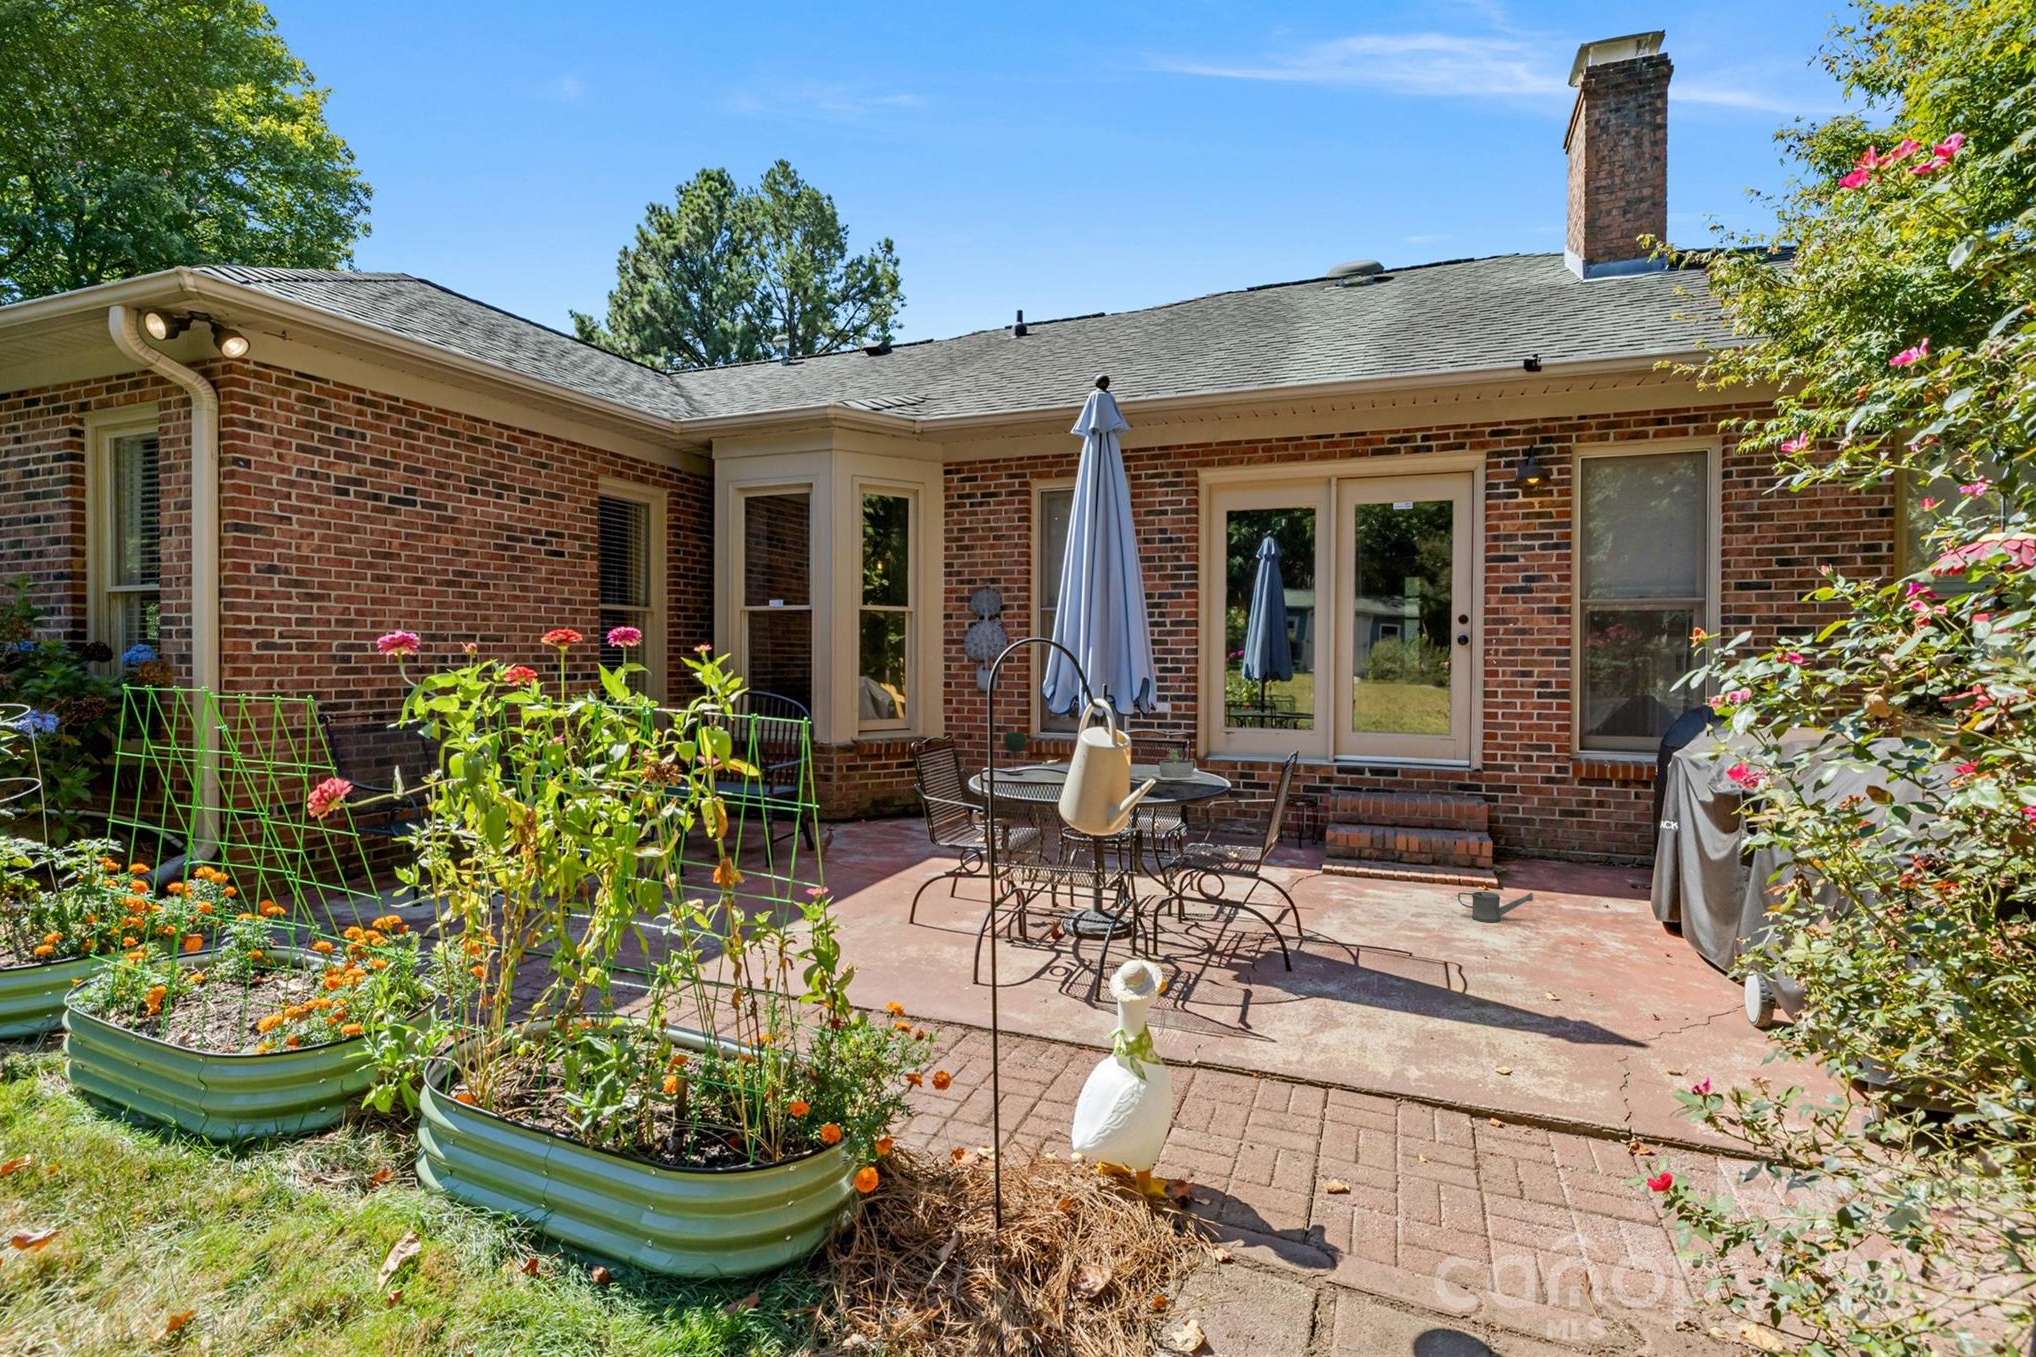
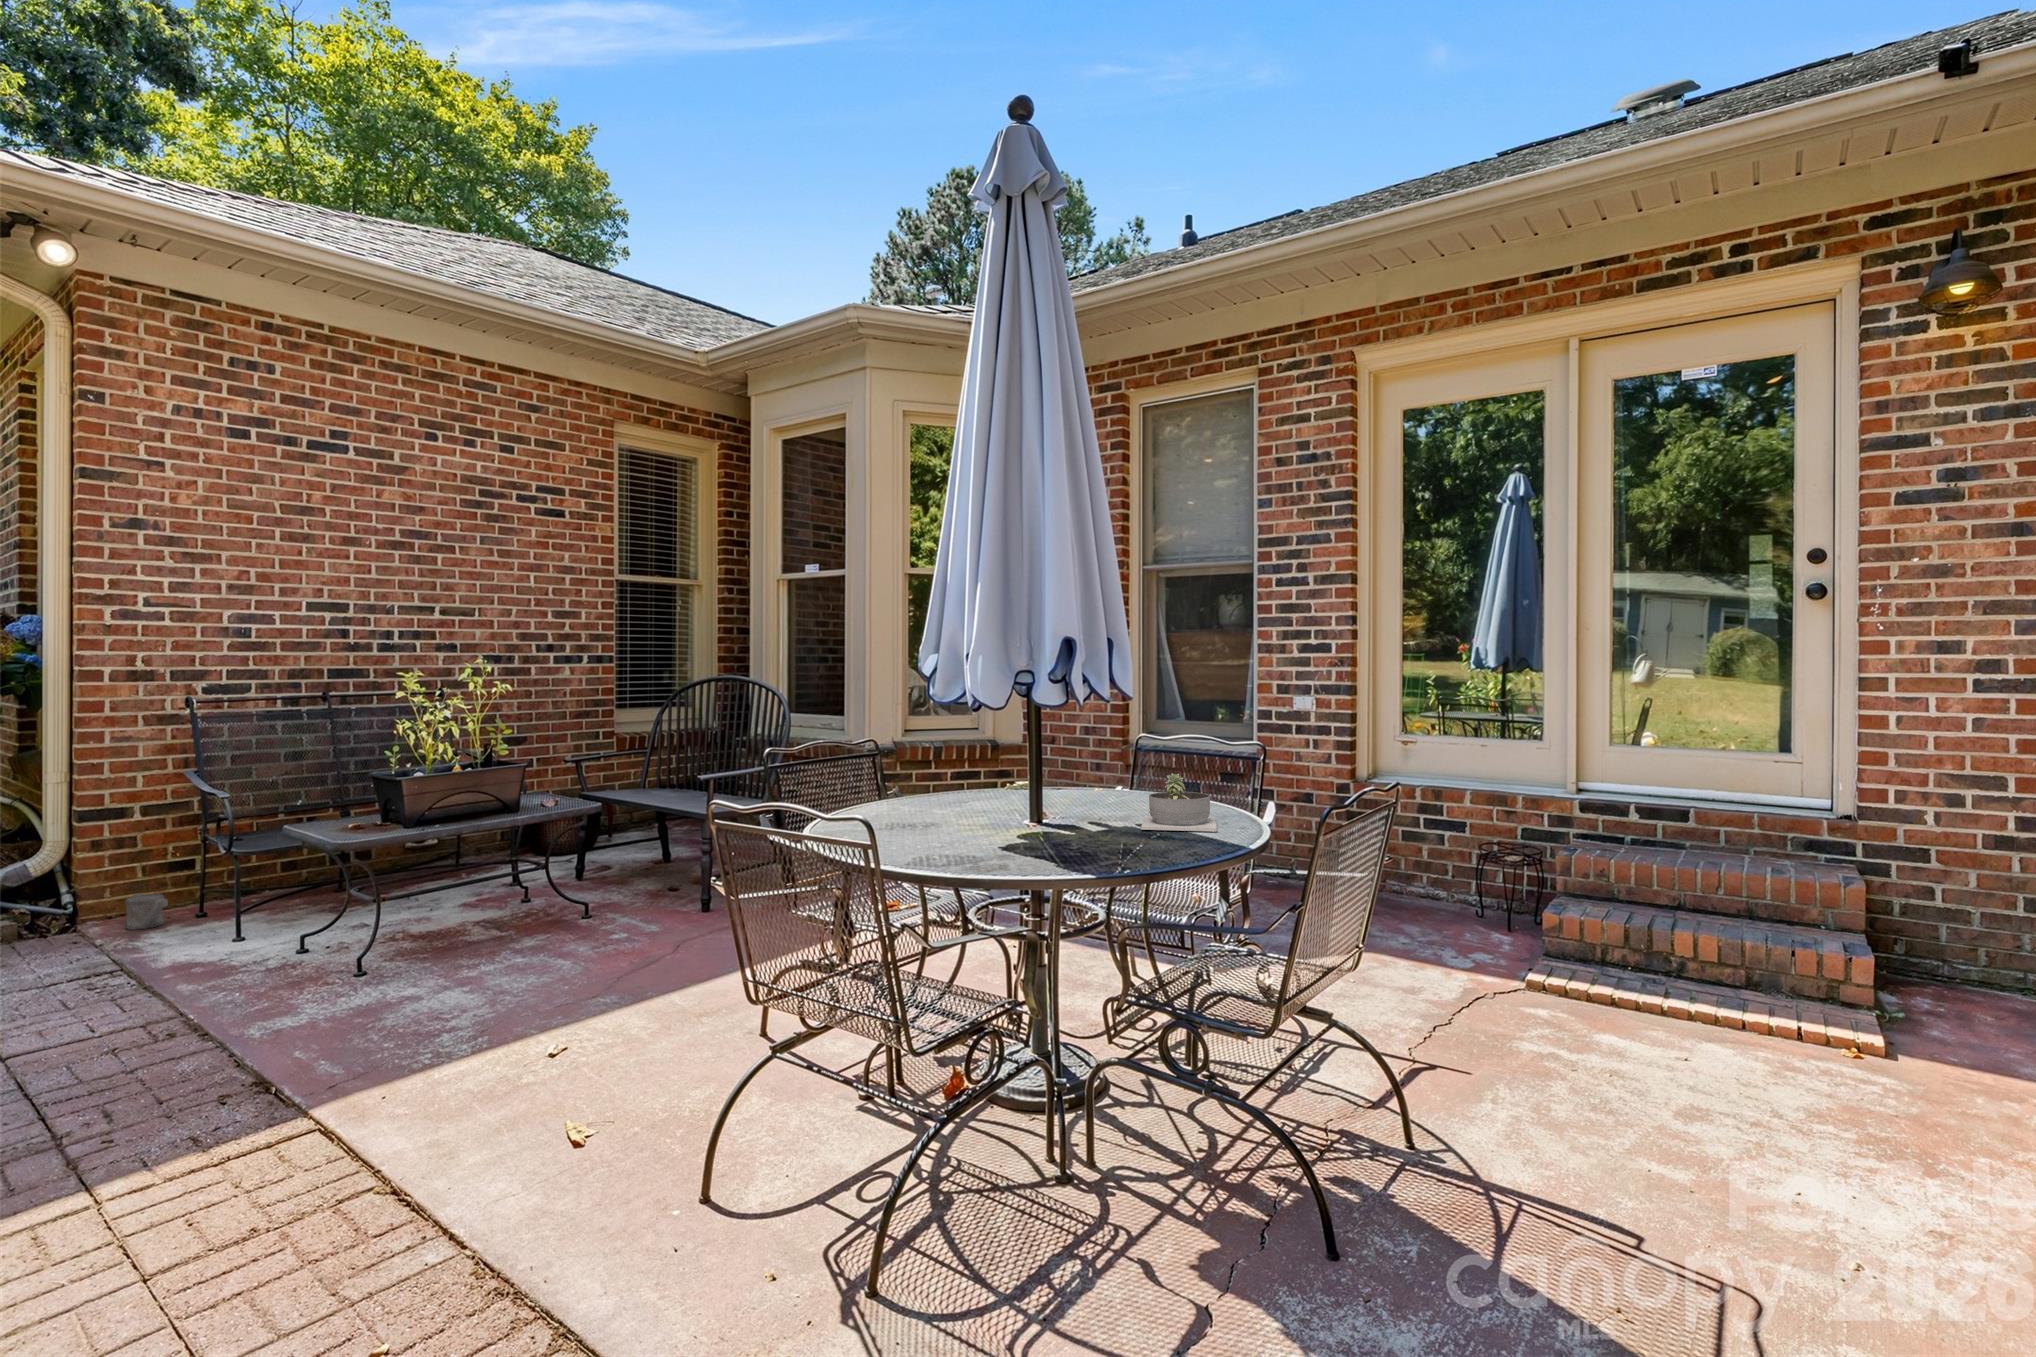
wine glass: present [1004,732,1027,775] -> none [919,735,955,805]
watering can: present [1458,892,1533,922] -> present [126,894,168,930]

